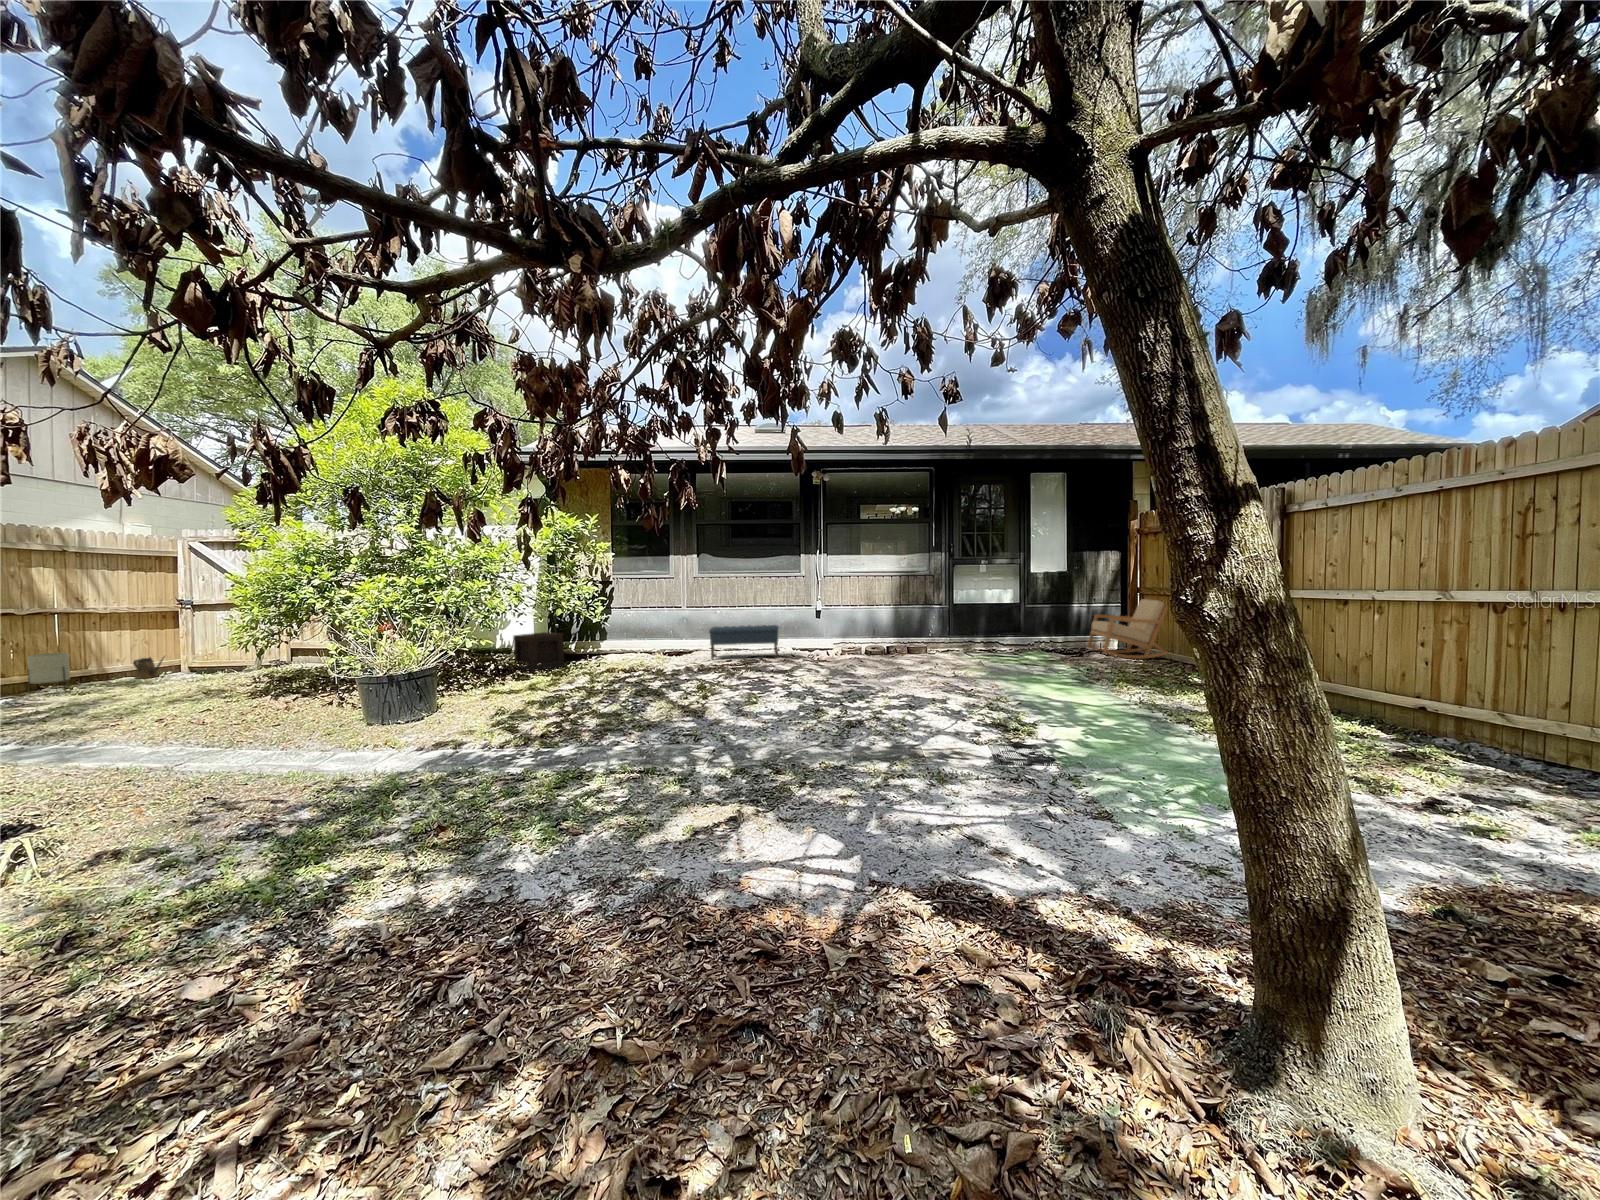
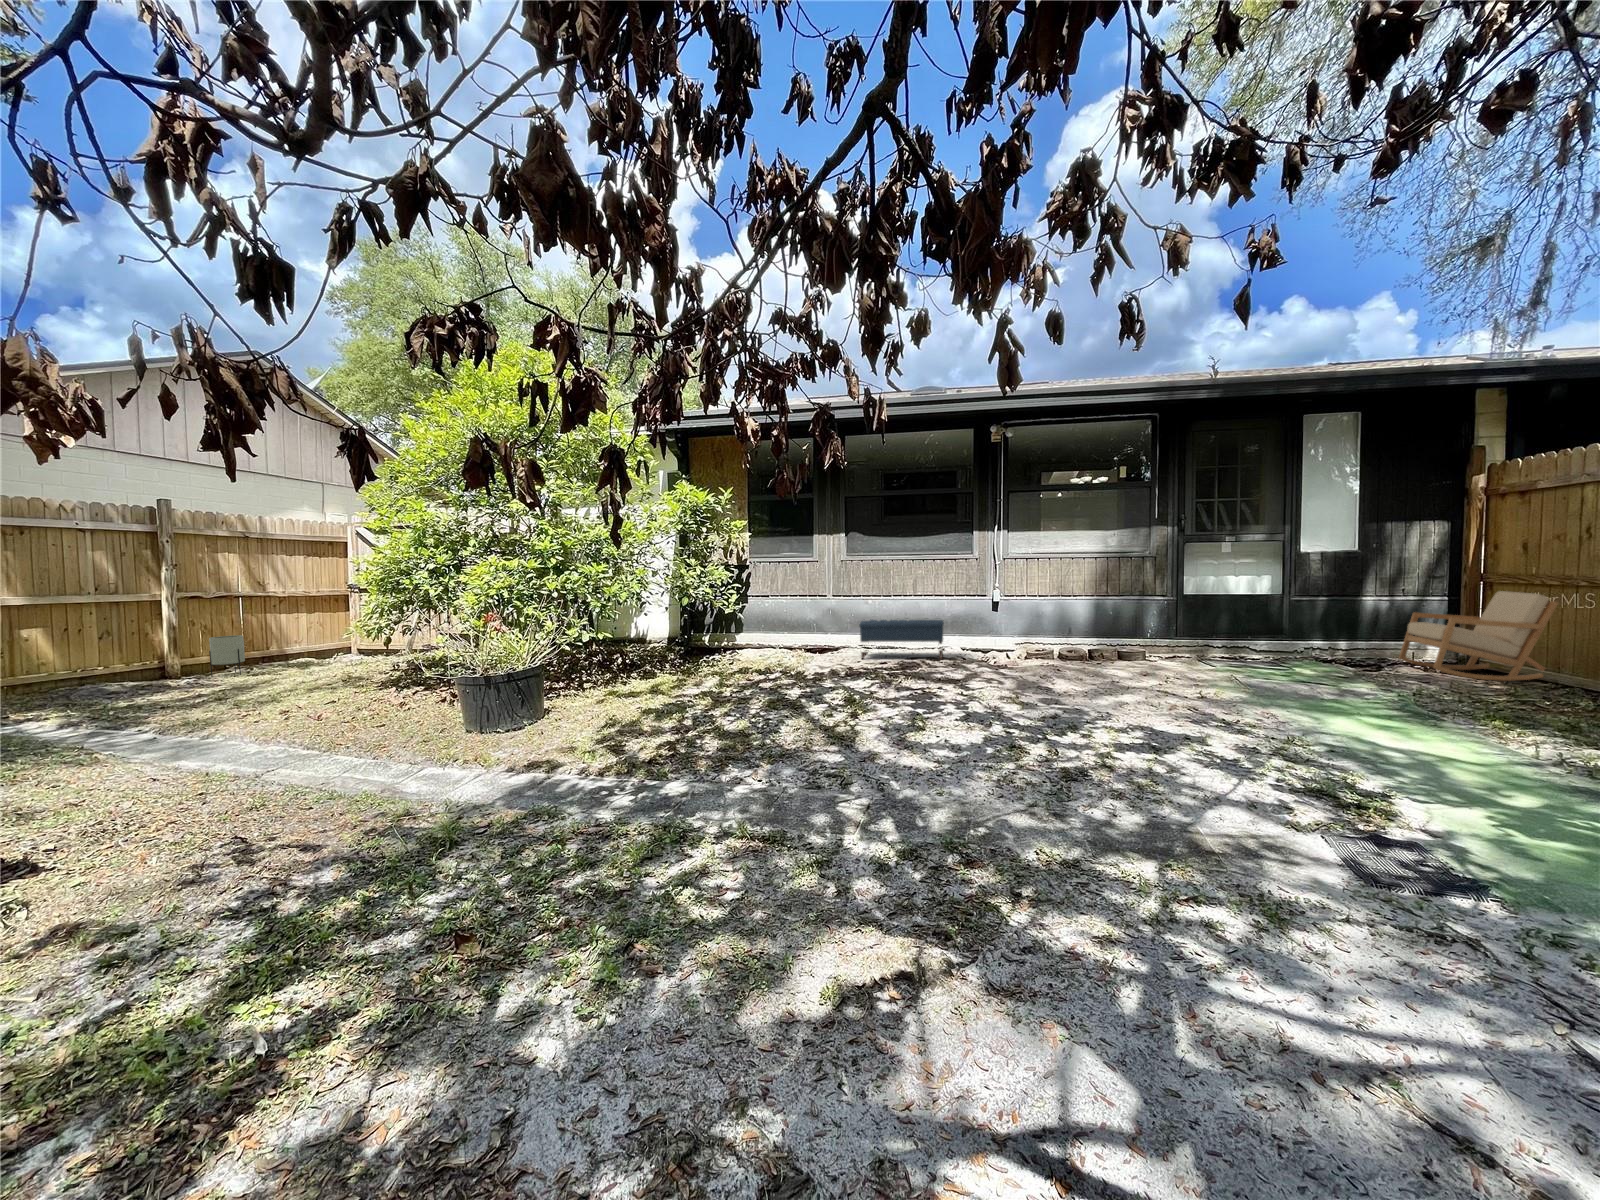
wooden crate: present [513,632,564,671] -> none [644,622,696,666]
watering can: present [133,657,165,679] -> none [303,639,328,661]

